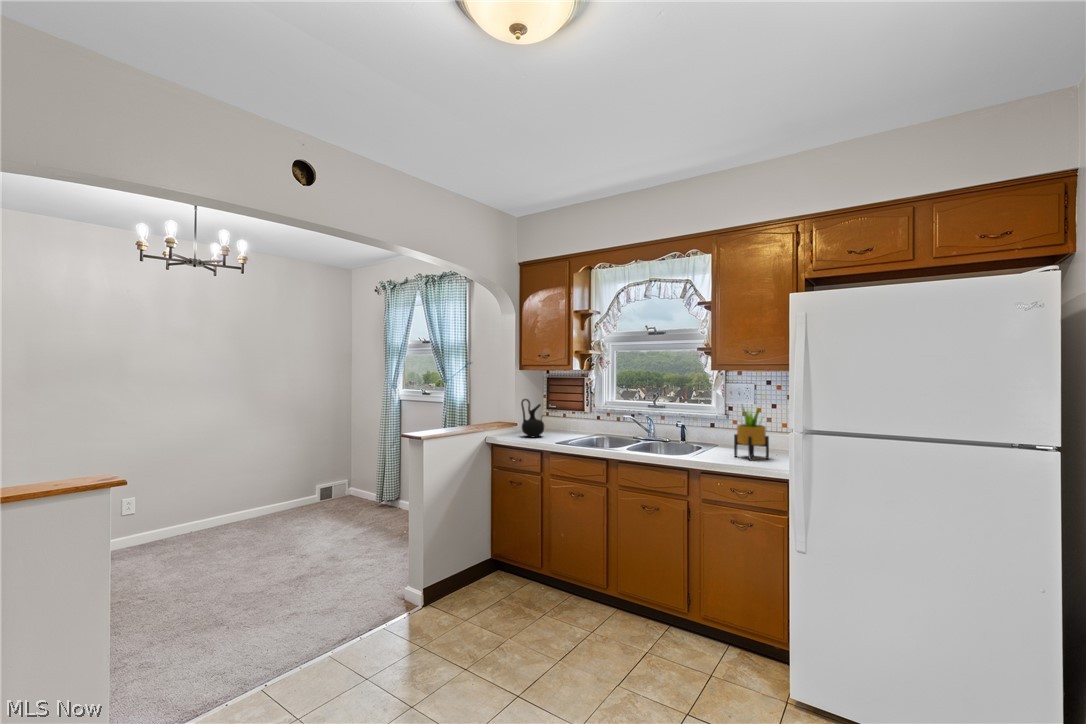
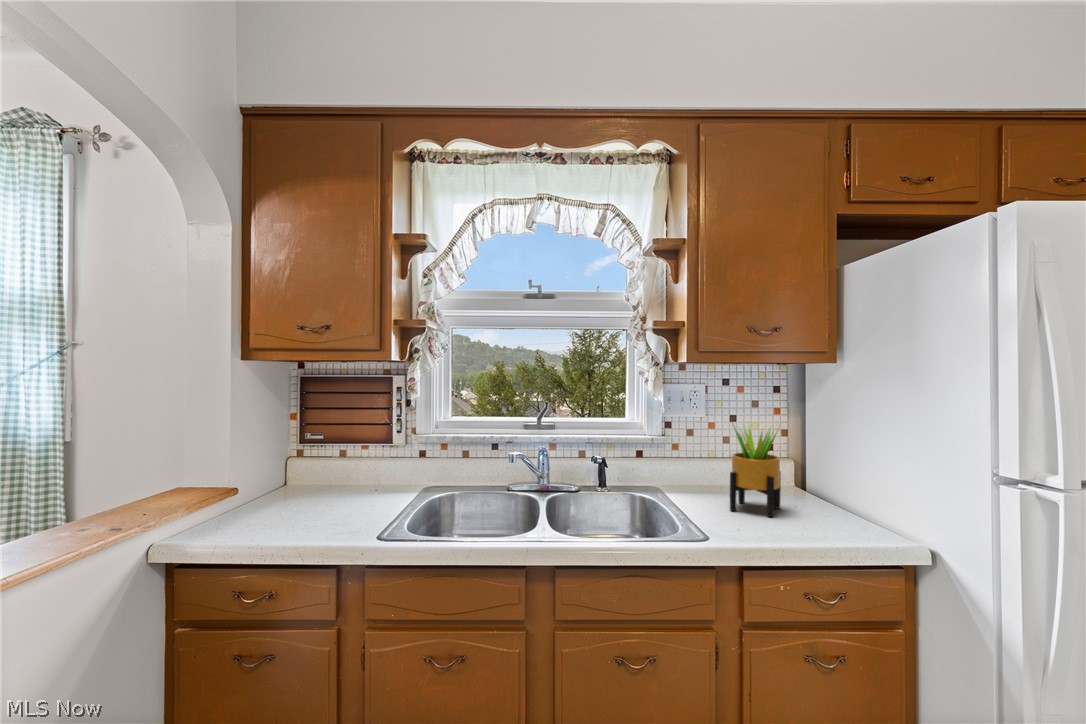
ceramic jug: present [521,399,544,437] -> none [258,428,317,518]

